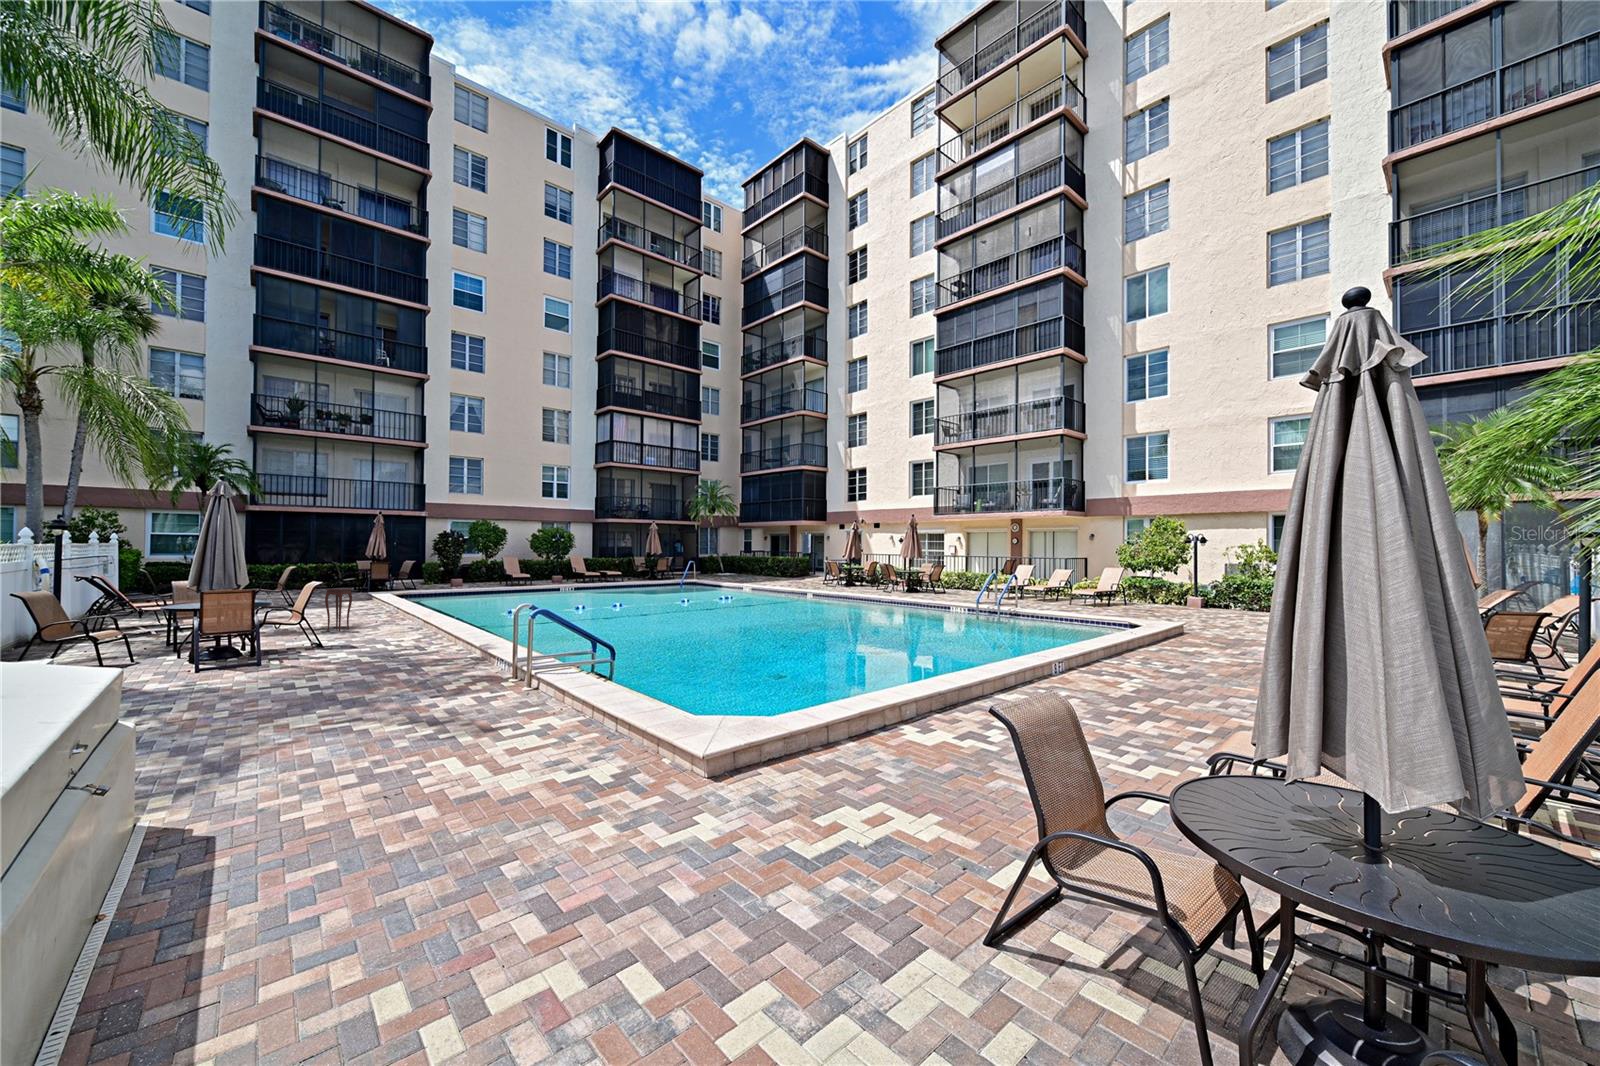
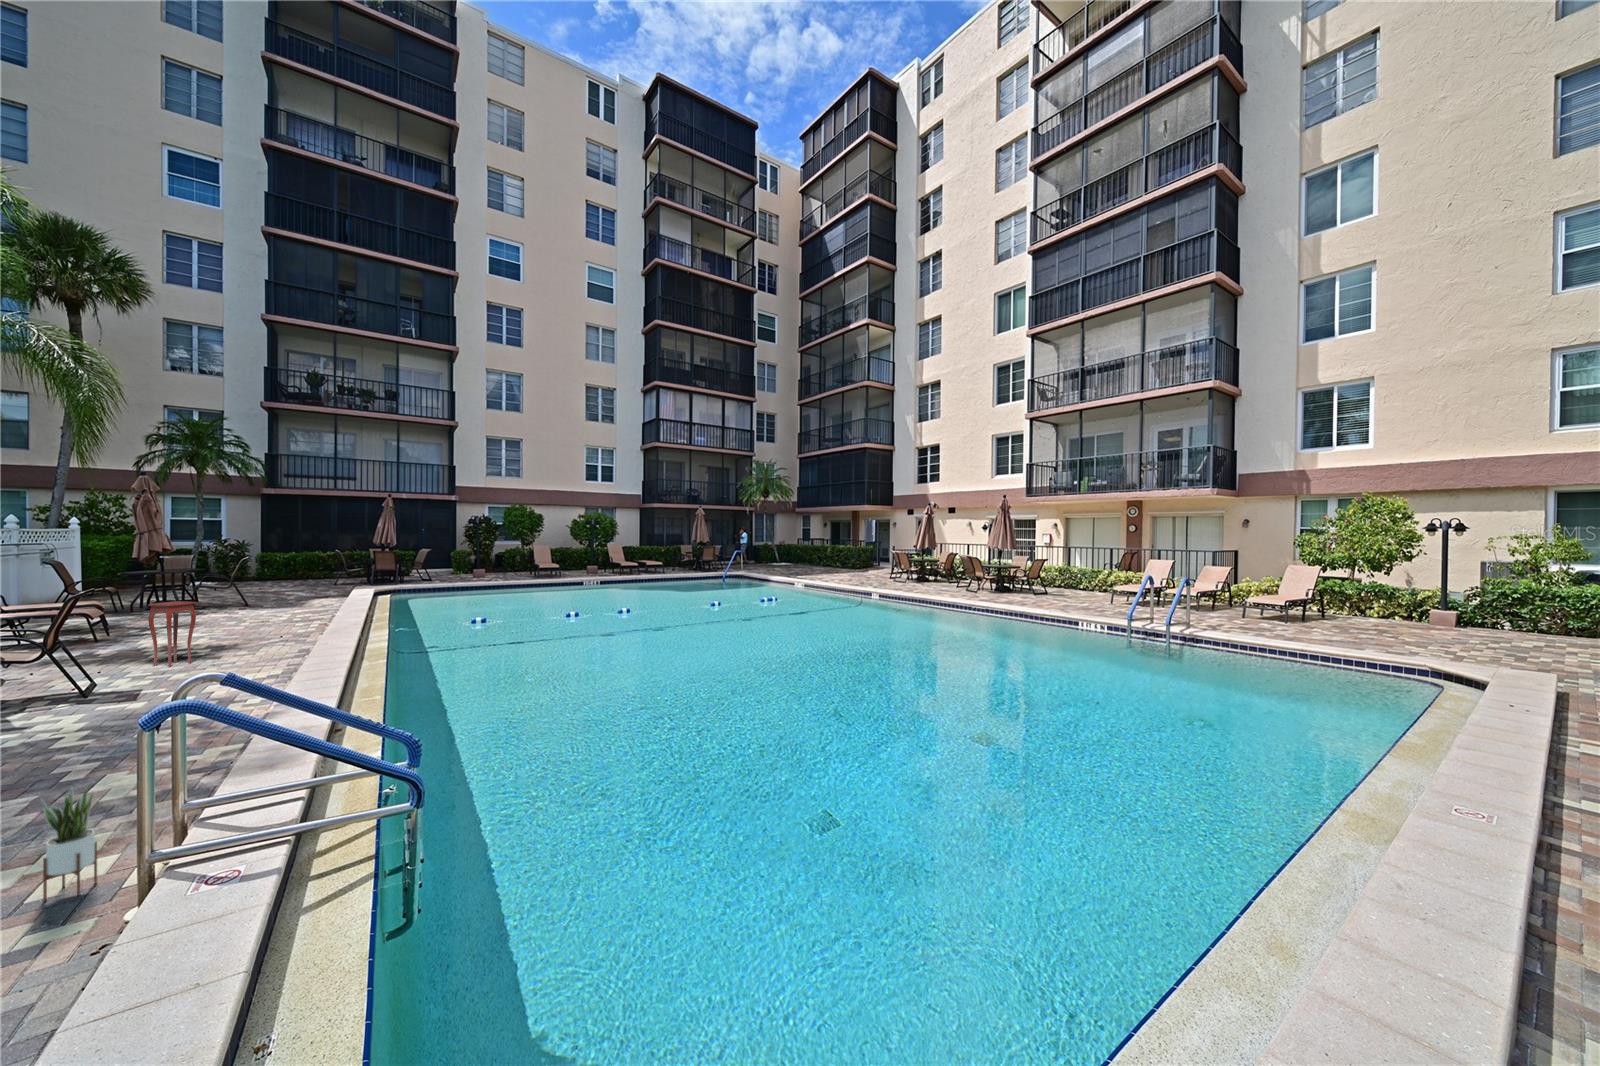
potted plant: none [482,639,496,682] -> present [41,787,97,901]

